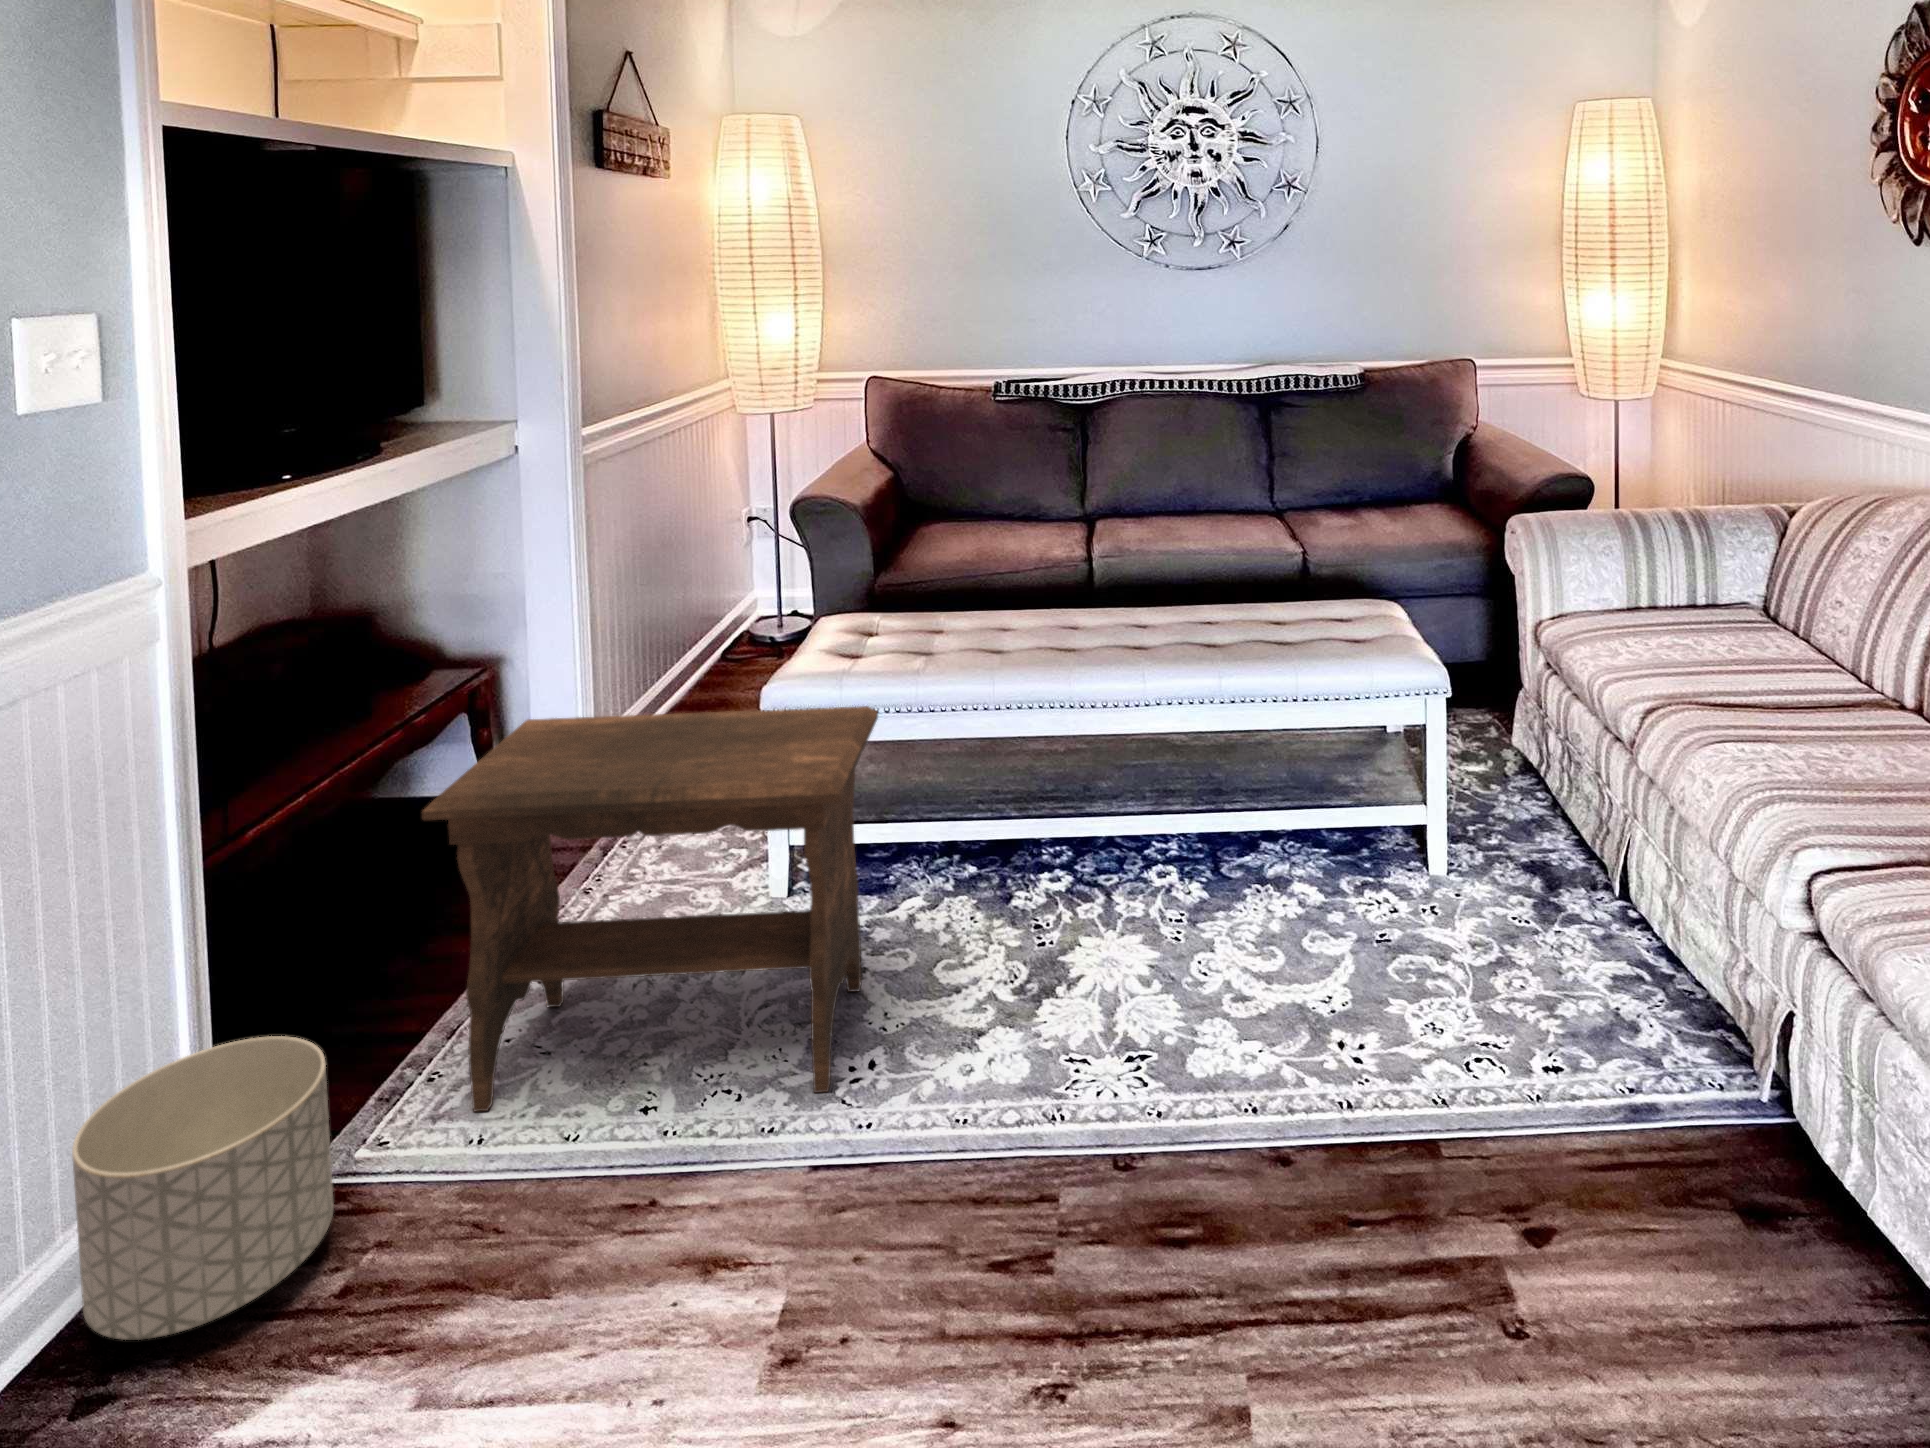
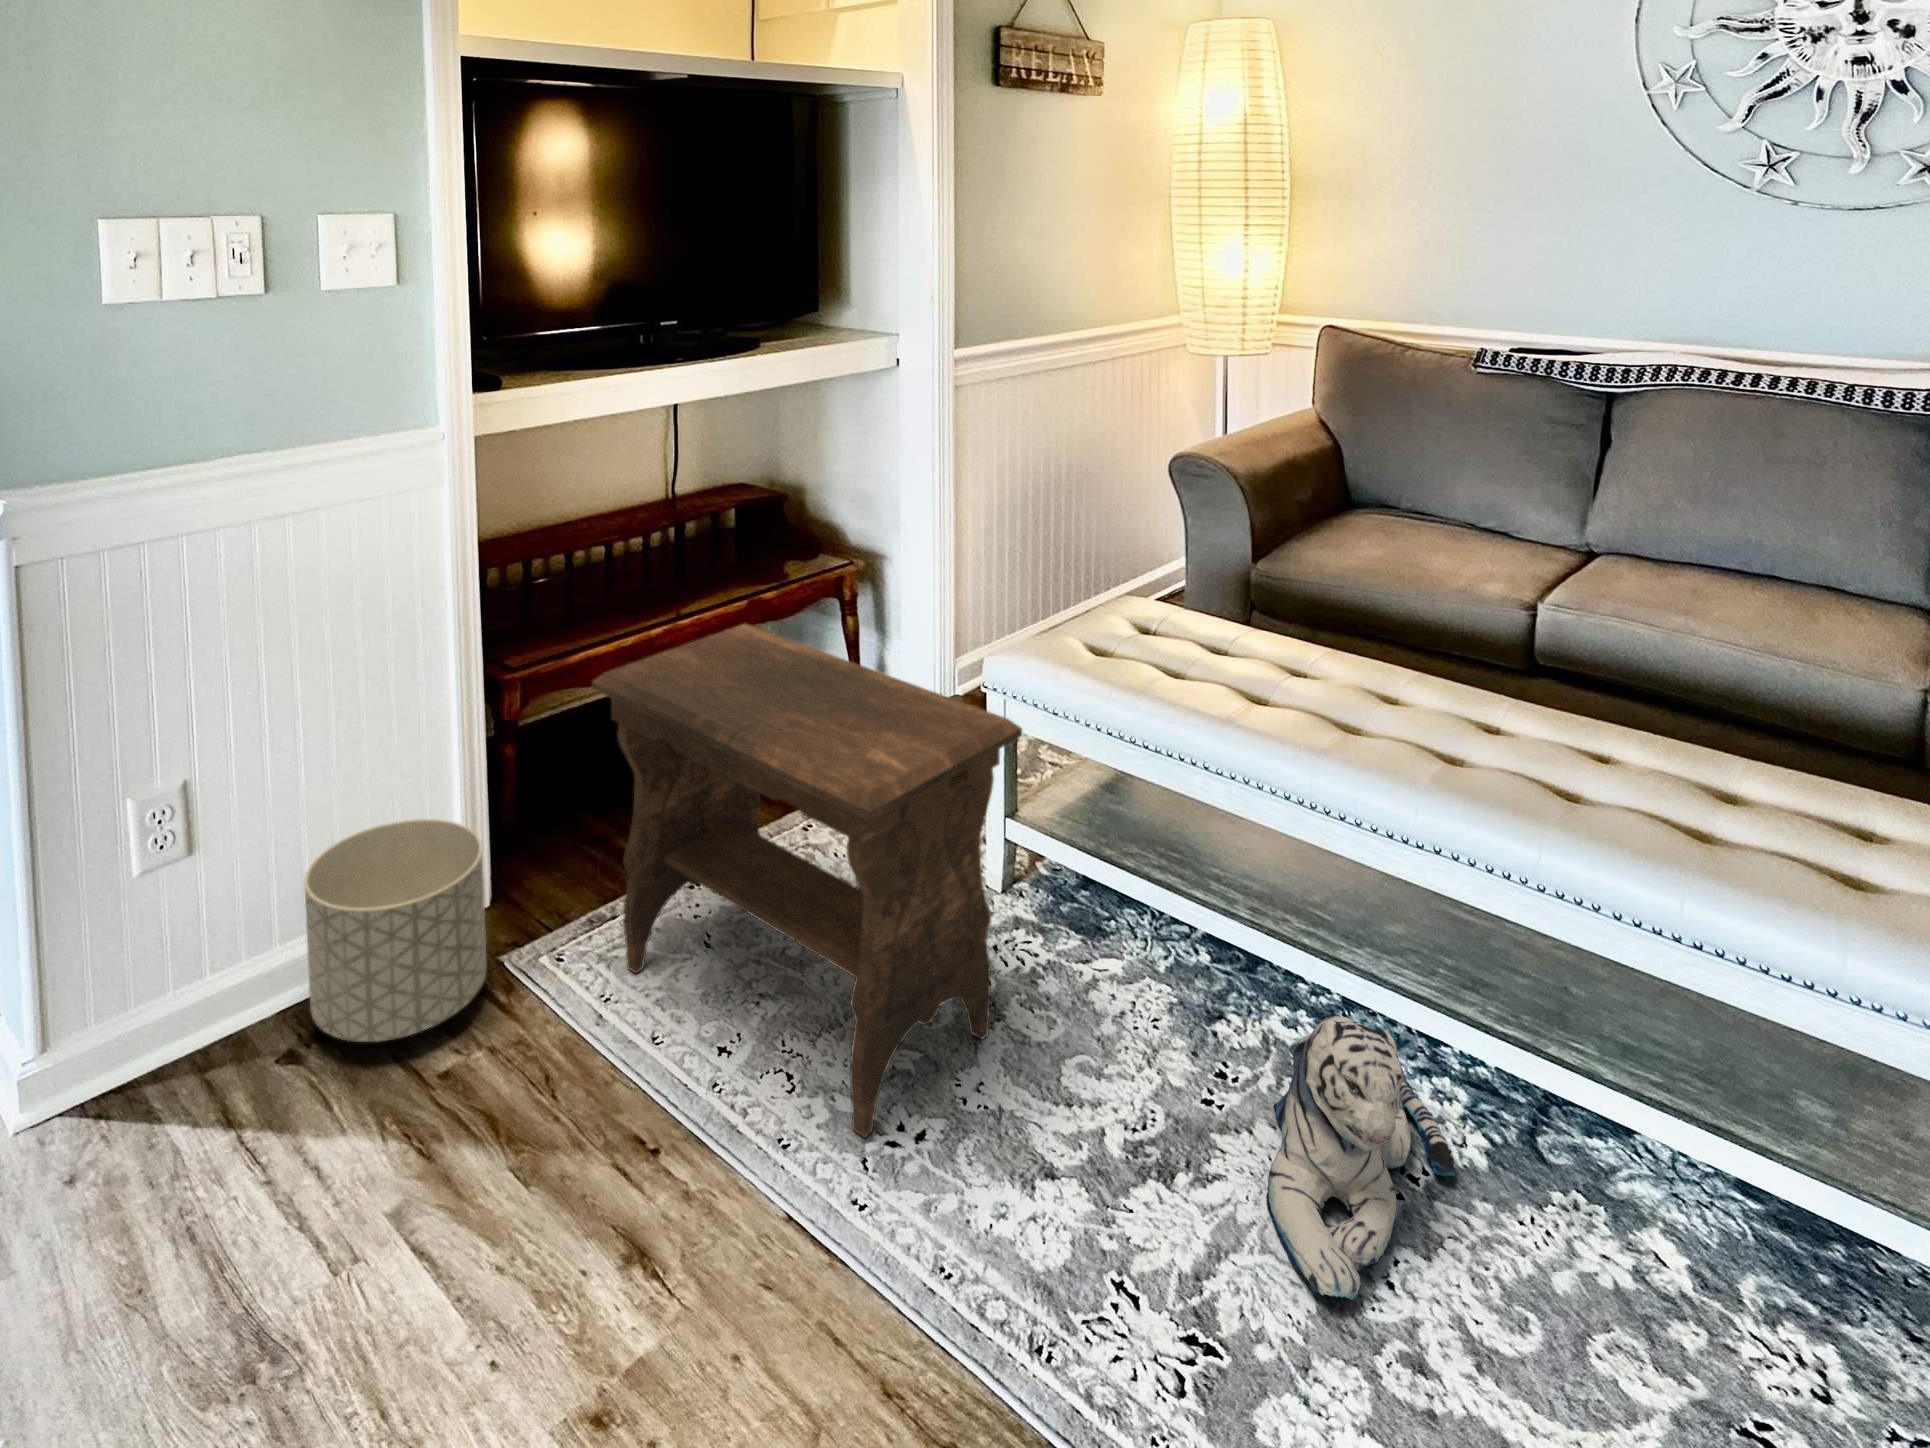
plush toy: none [1082,824,1199,999] -> present [1266,1016,1455,1300]

